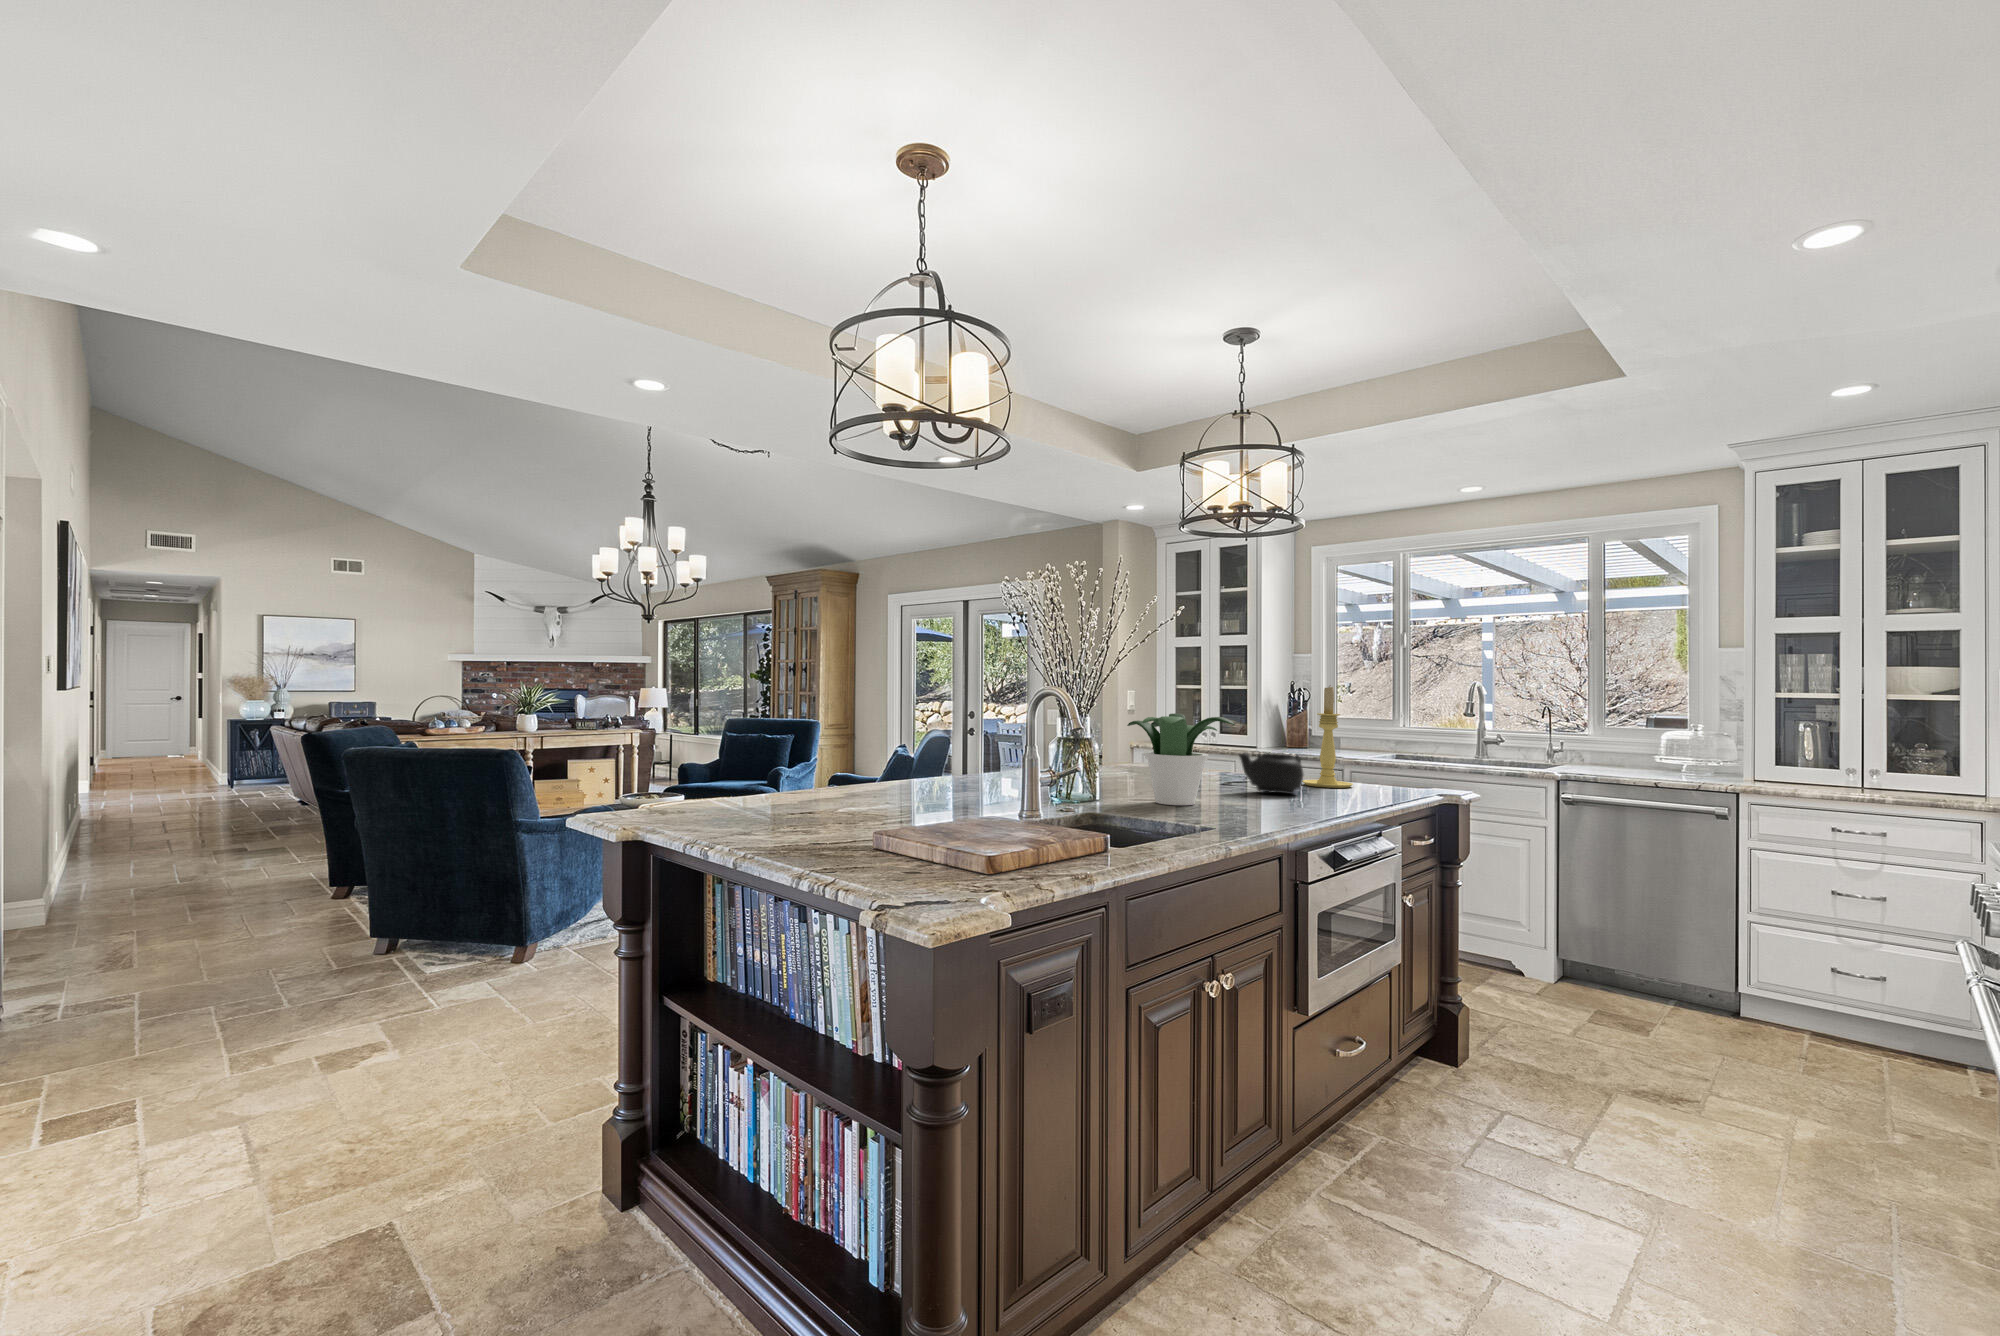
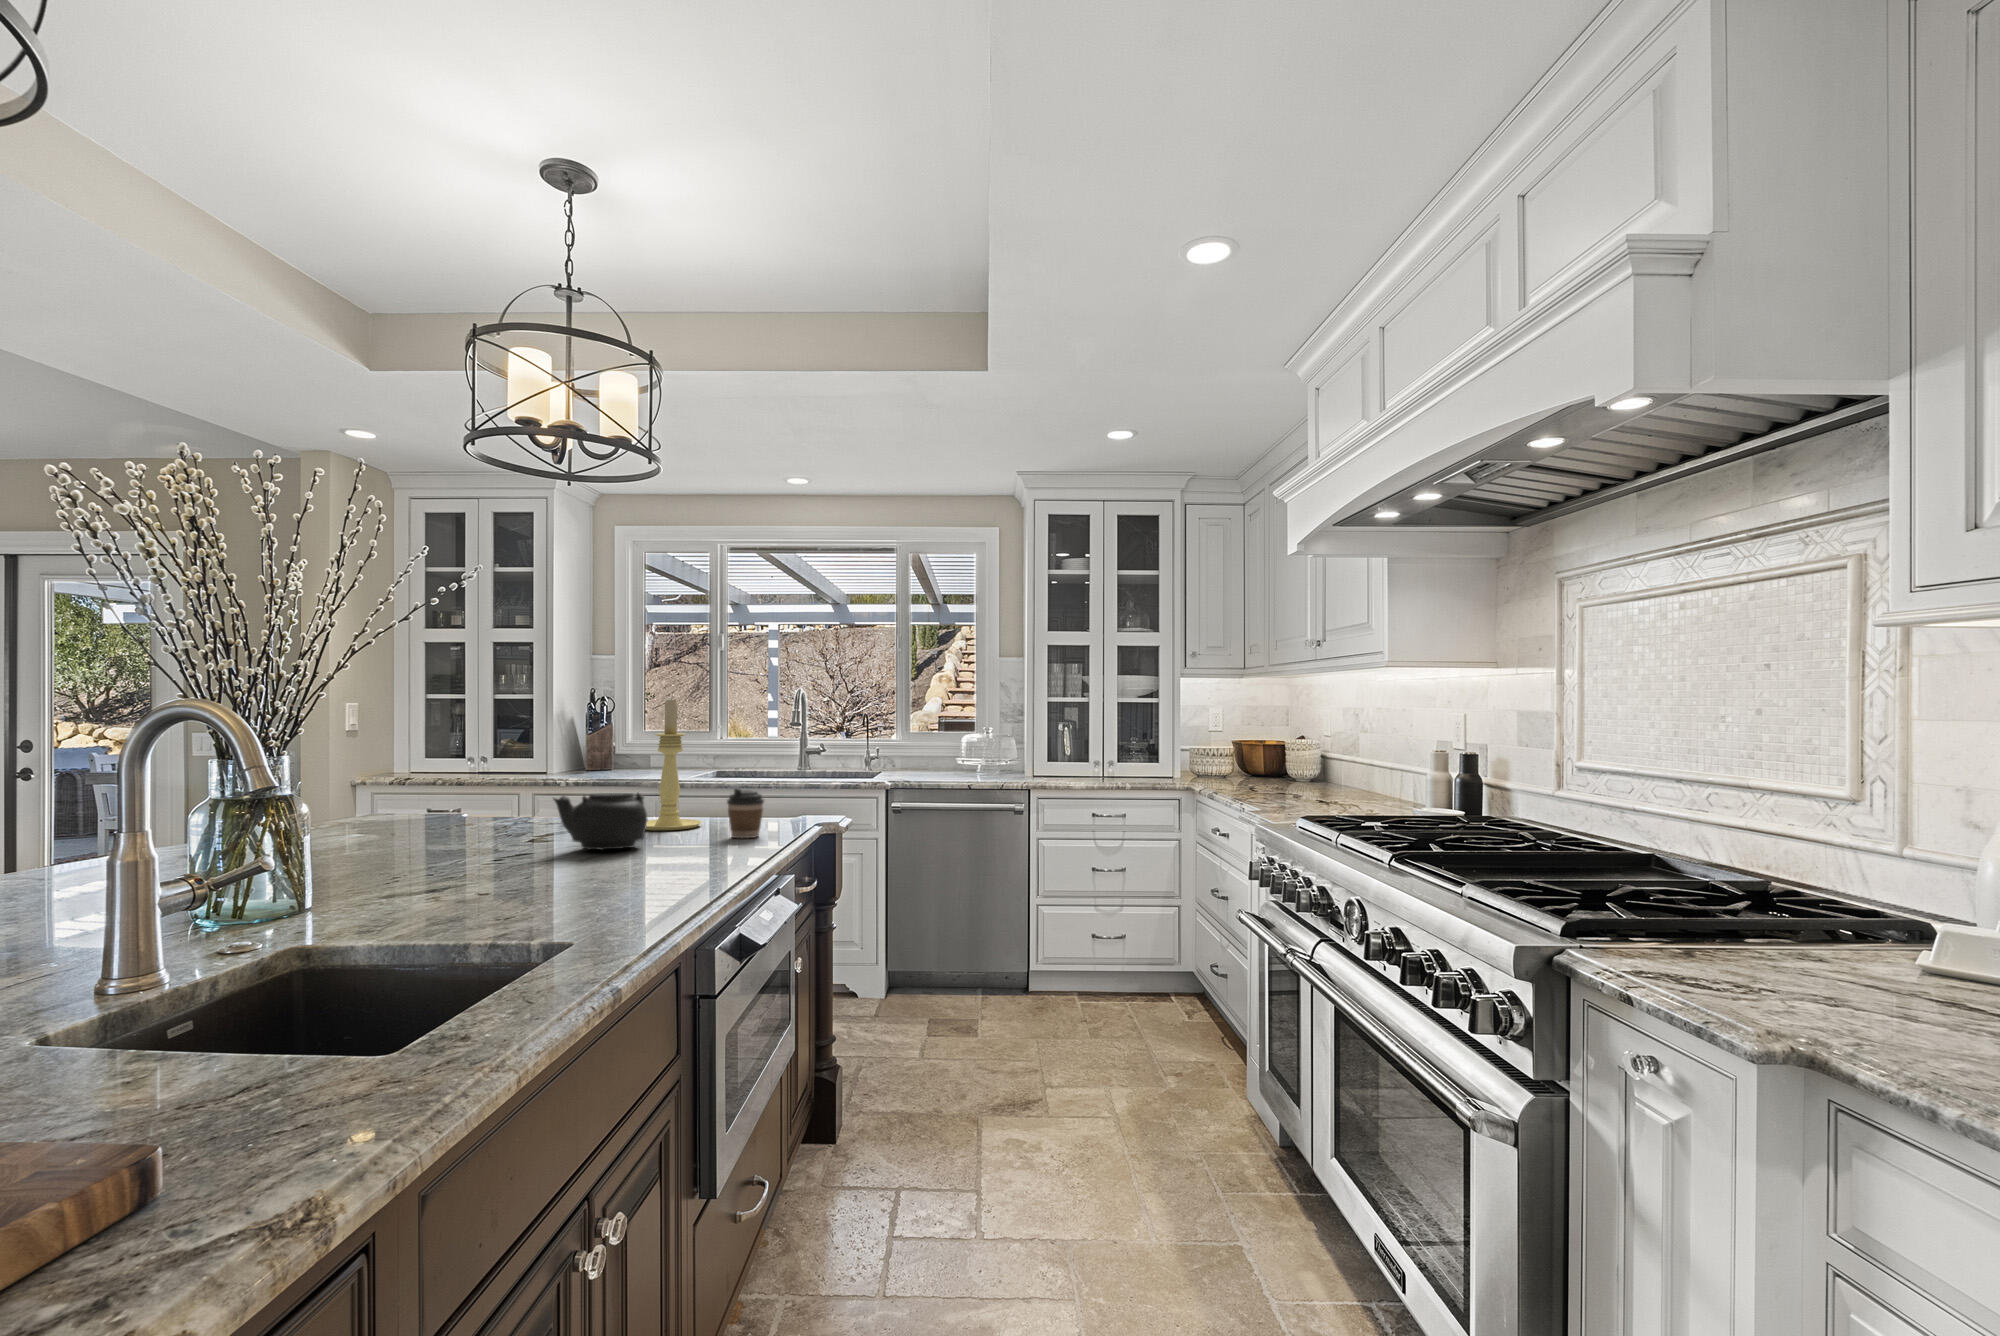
potted plant: present [1127,713,1235,805] -> none [367,748,563,896]
coffee cup: none [1367,757,1399,798] -> present [727,788,764,838]

